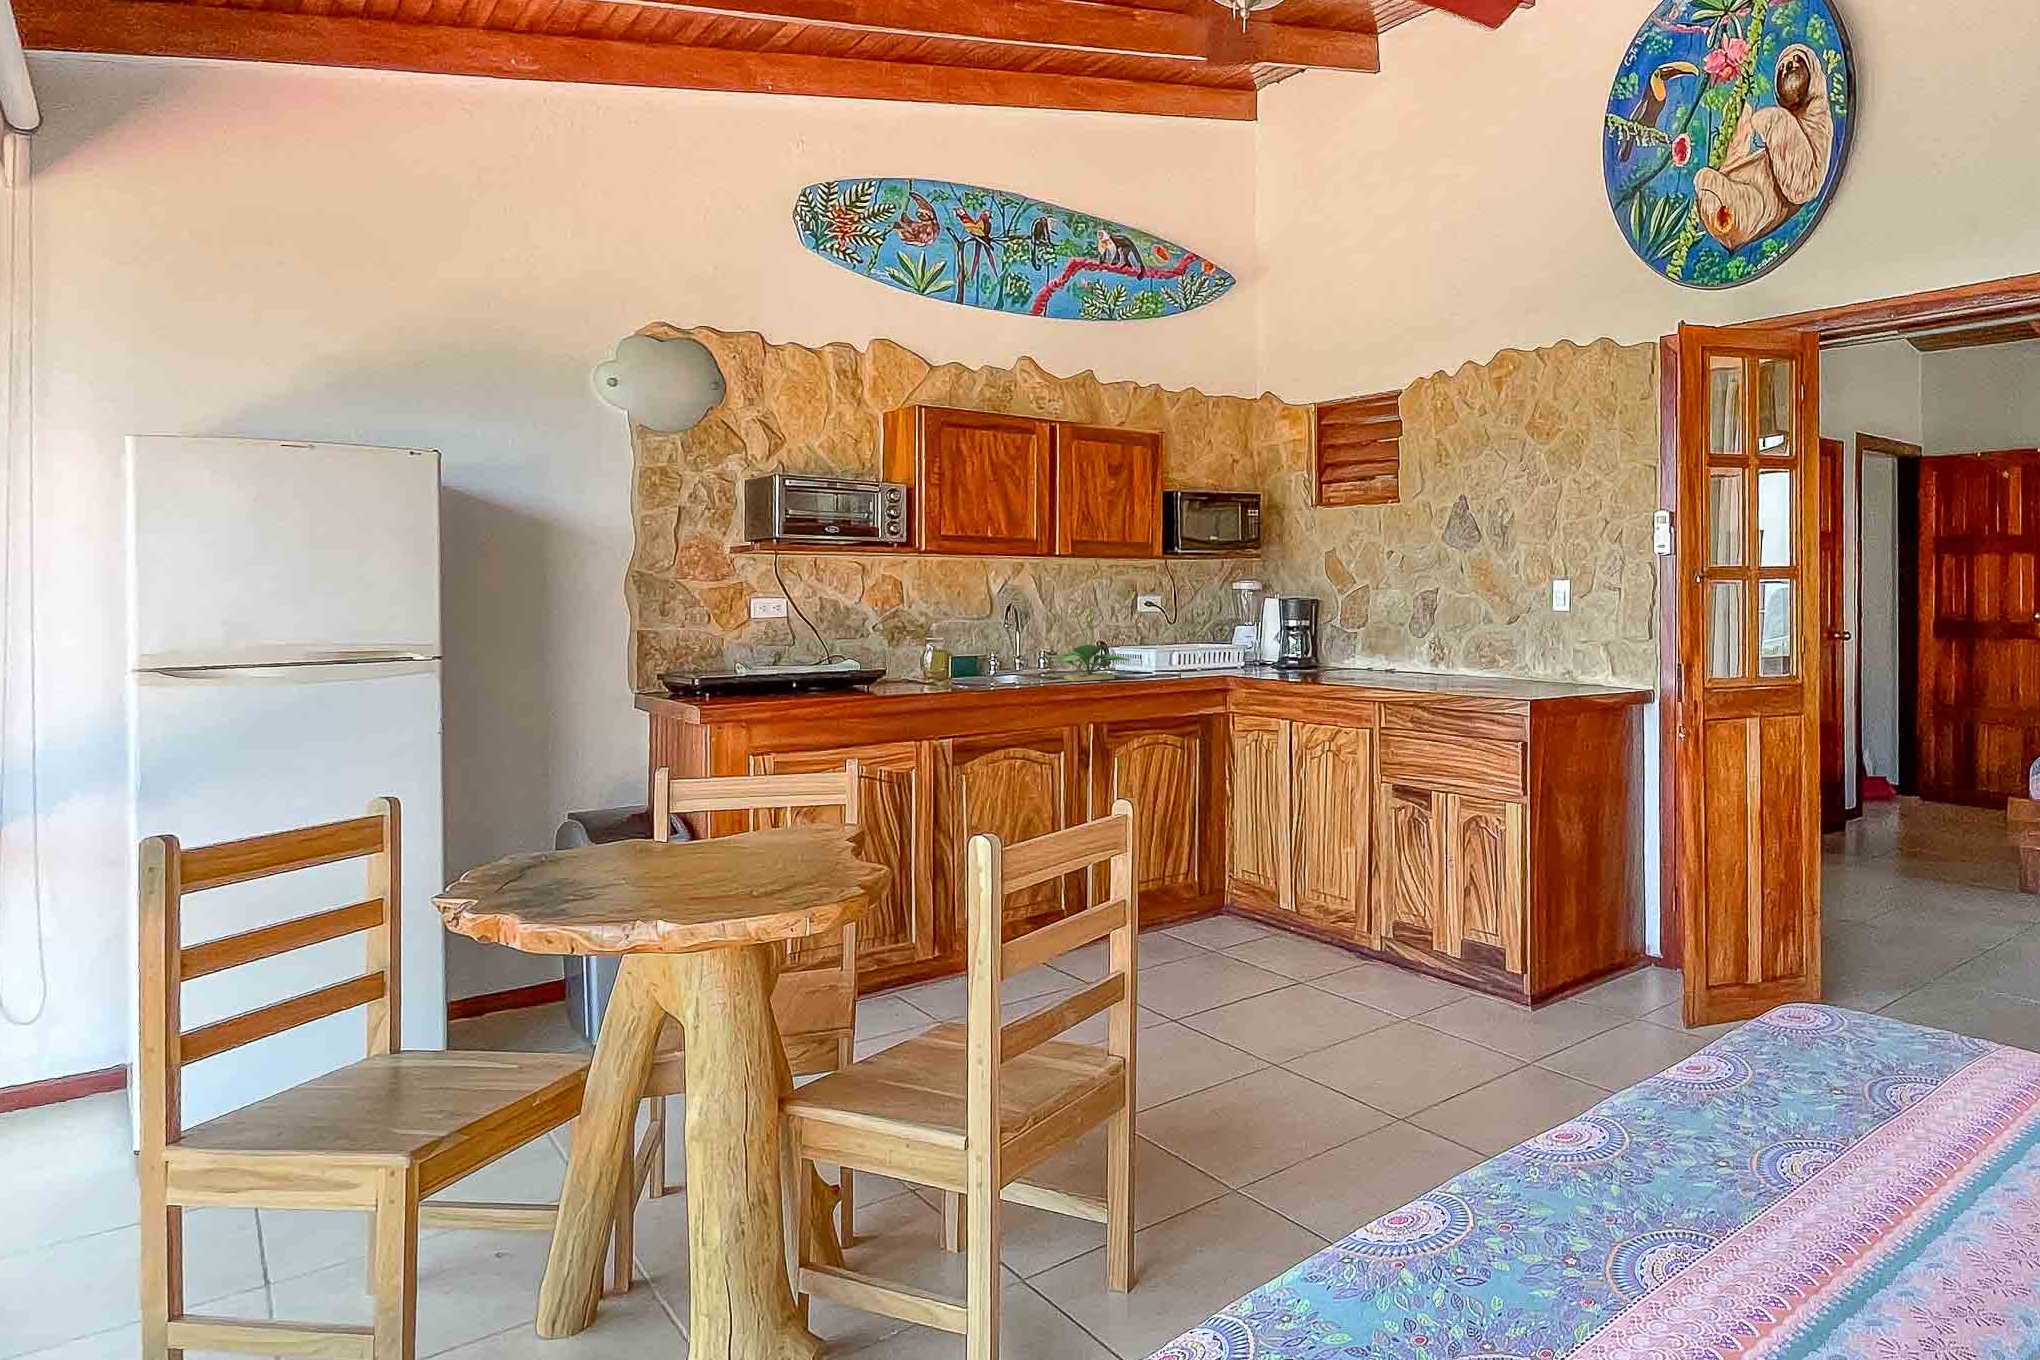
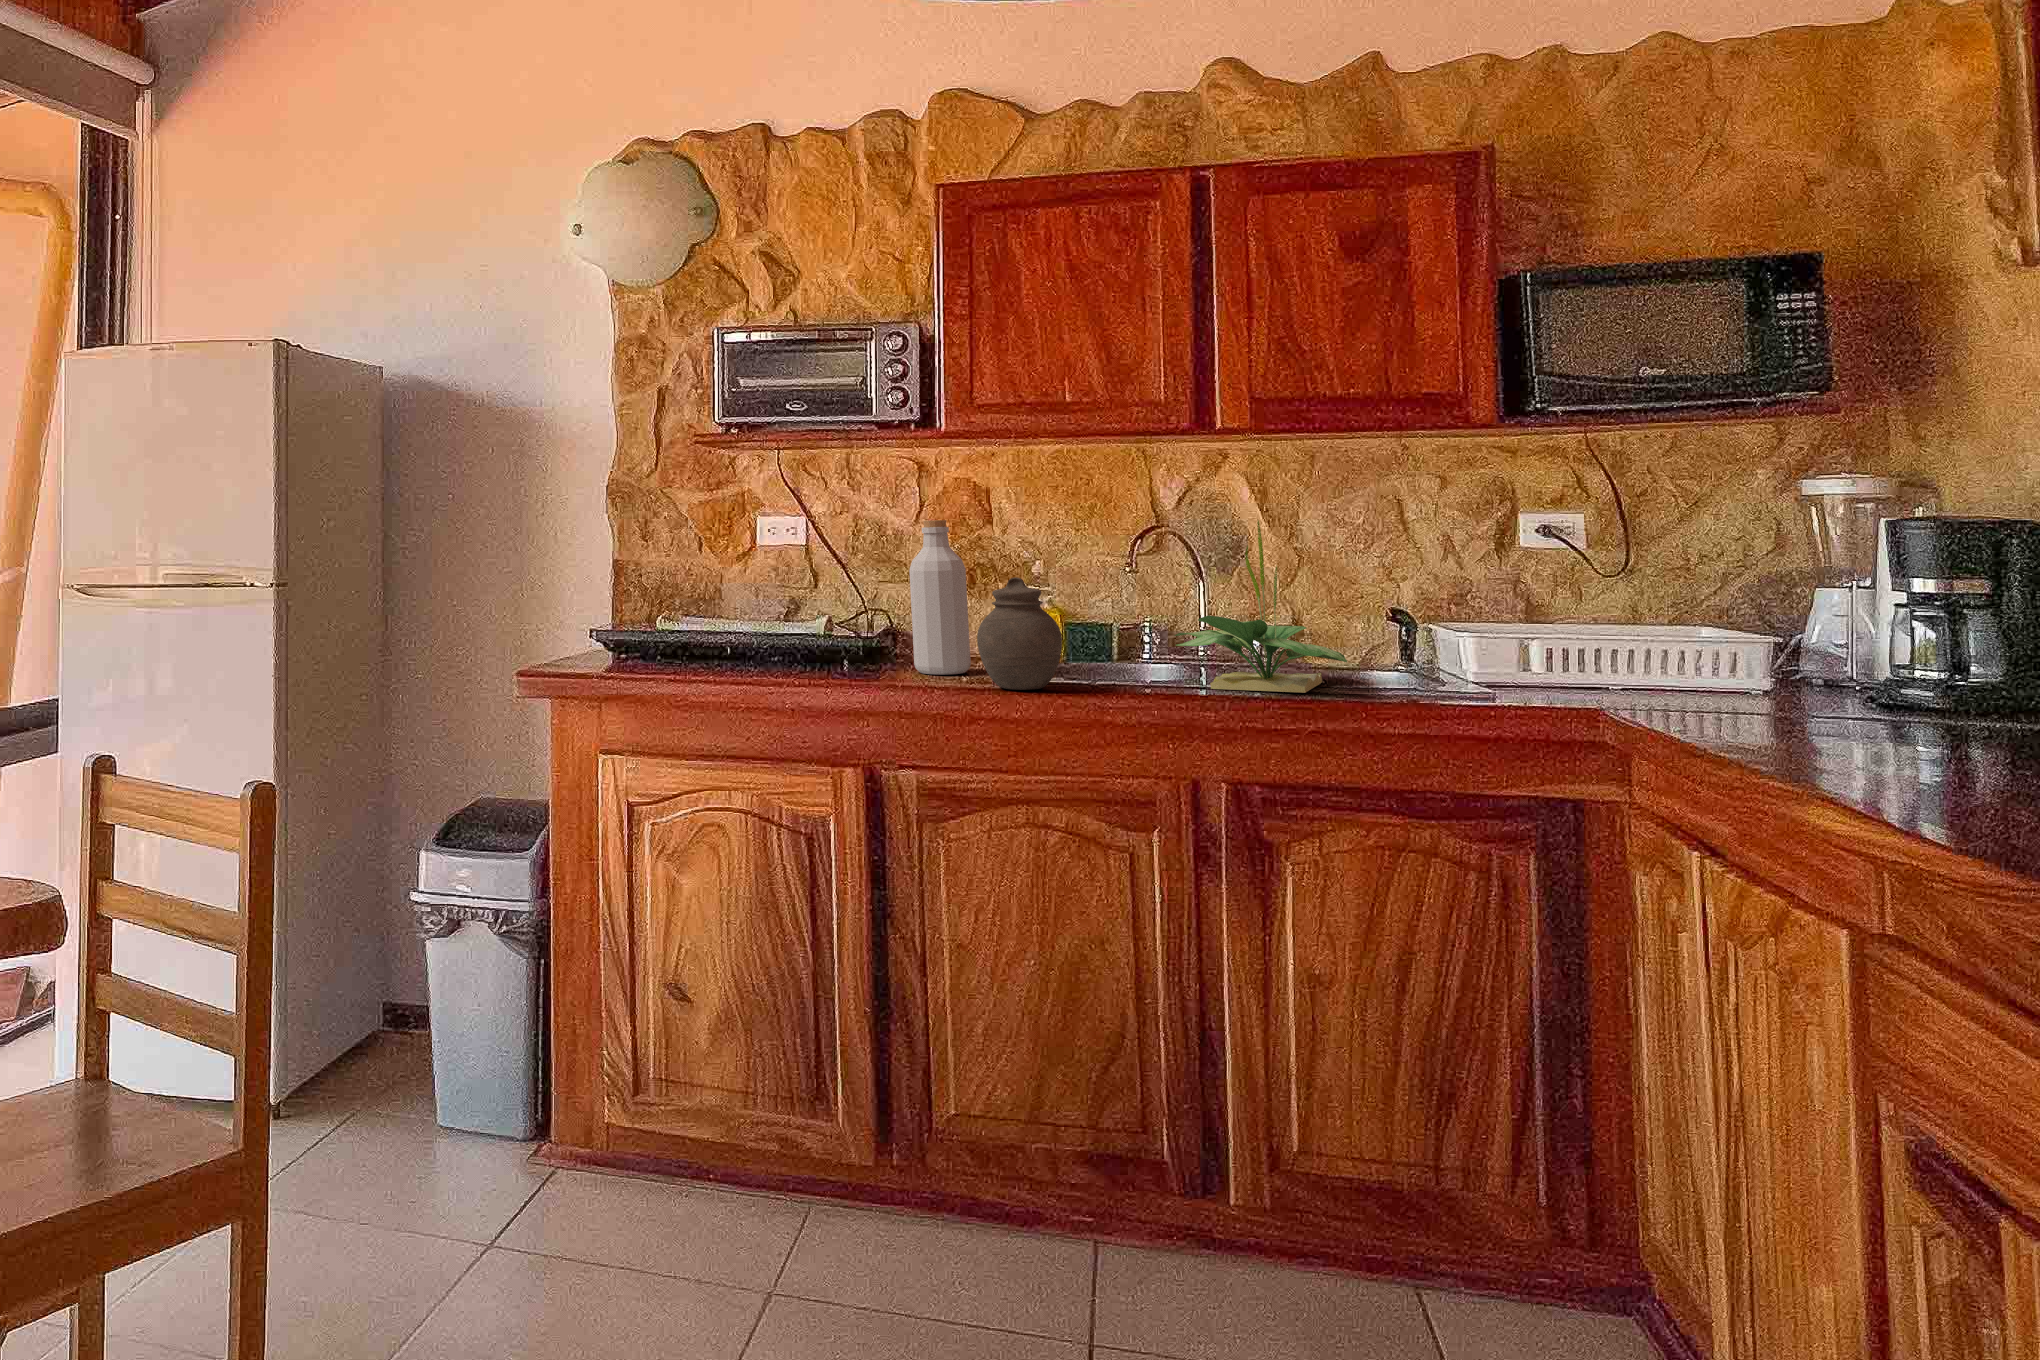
bottle: none [914,600,948,687] -> present [909,520,971,675]
jar: none [979,629,1024,687] -> present [977,577,1062,690]

